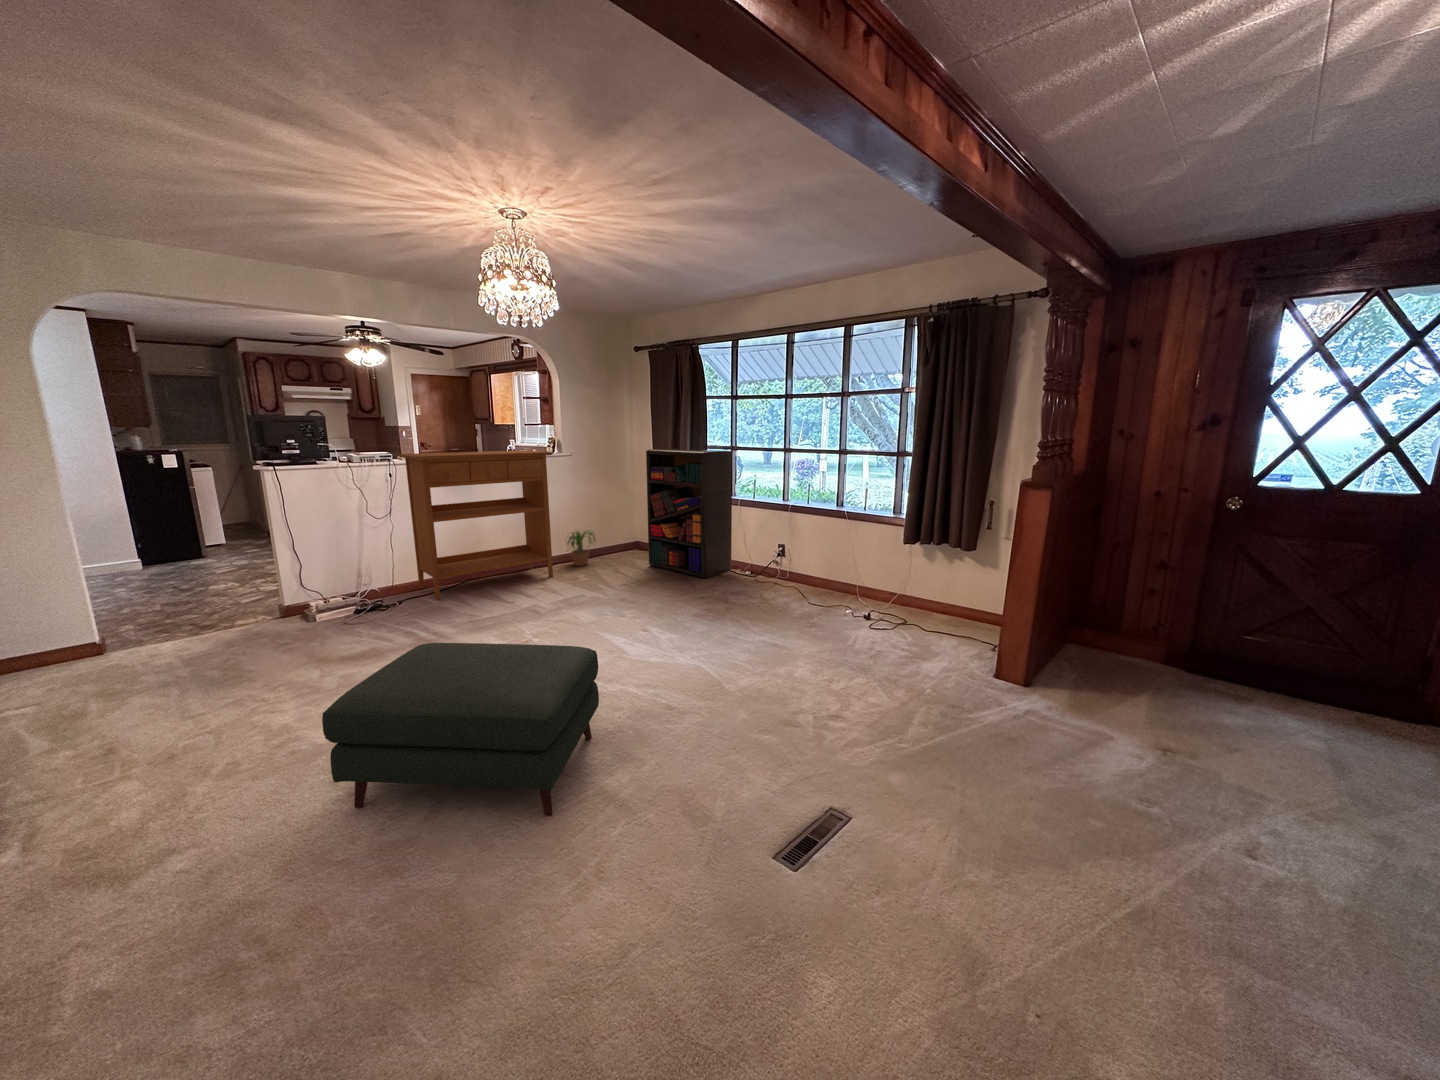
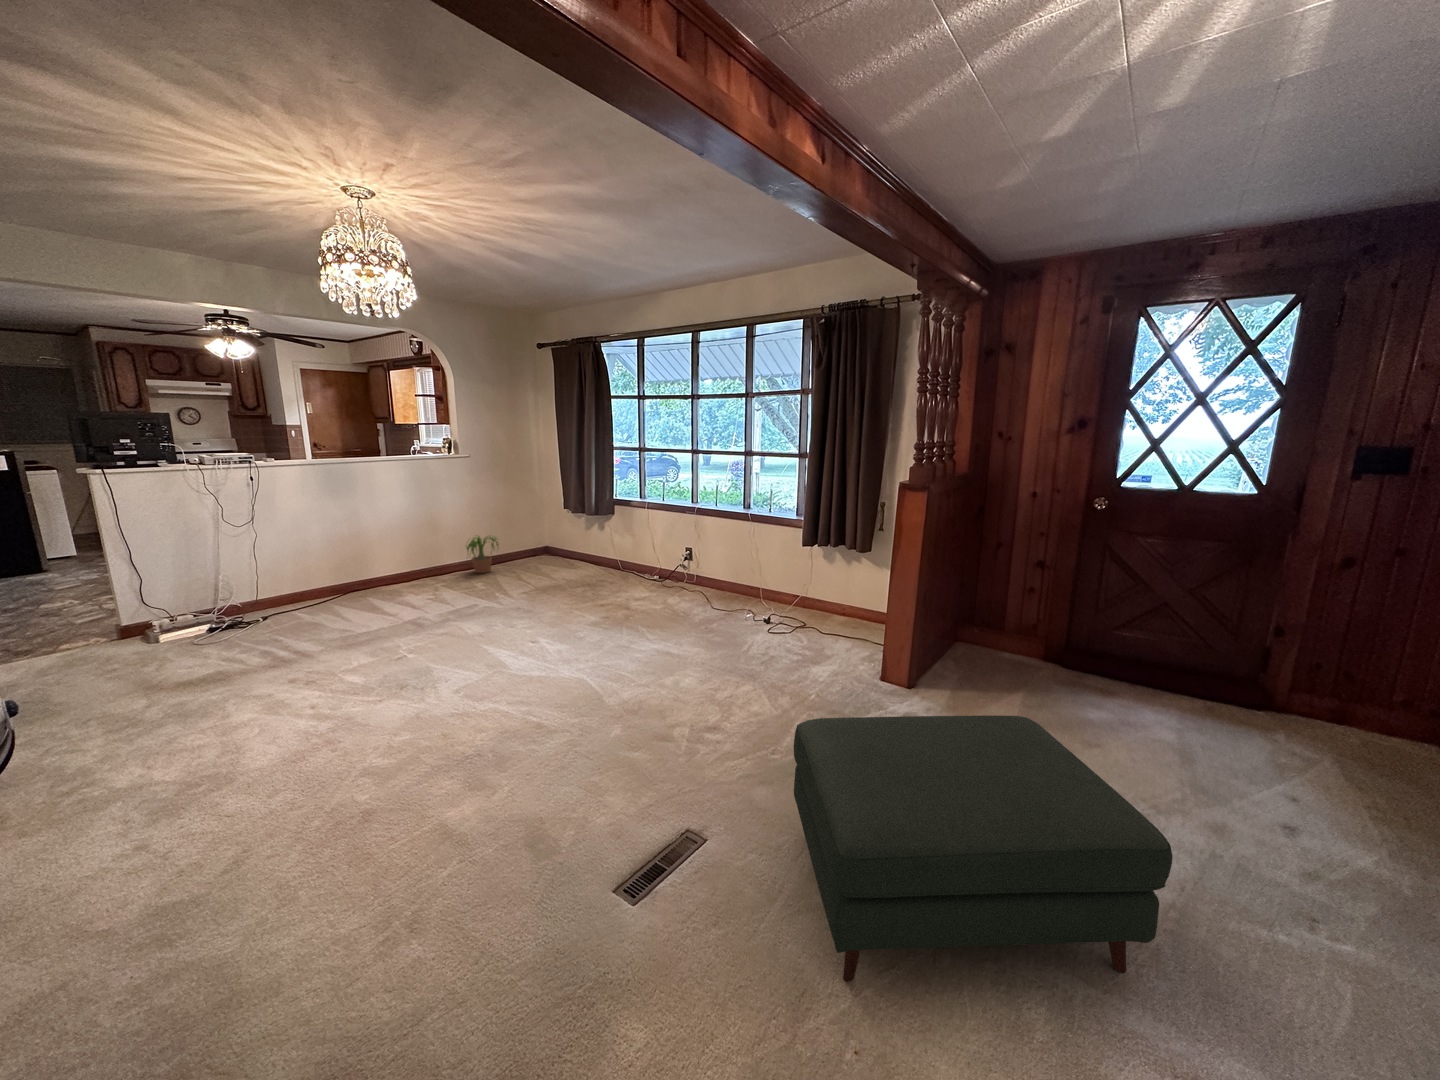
bookshelf: present [646,449,732,578] -> none [549,450,641,584]
console table: present [398,450,554,599] -> none [261,451,449,614]
ottoman: present [322,643,599,816] -> present [794,715,1172,982]

